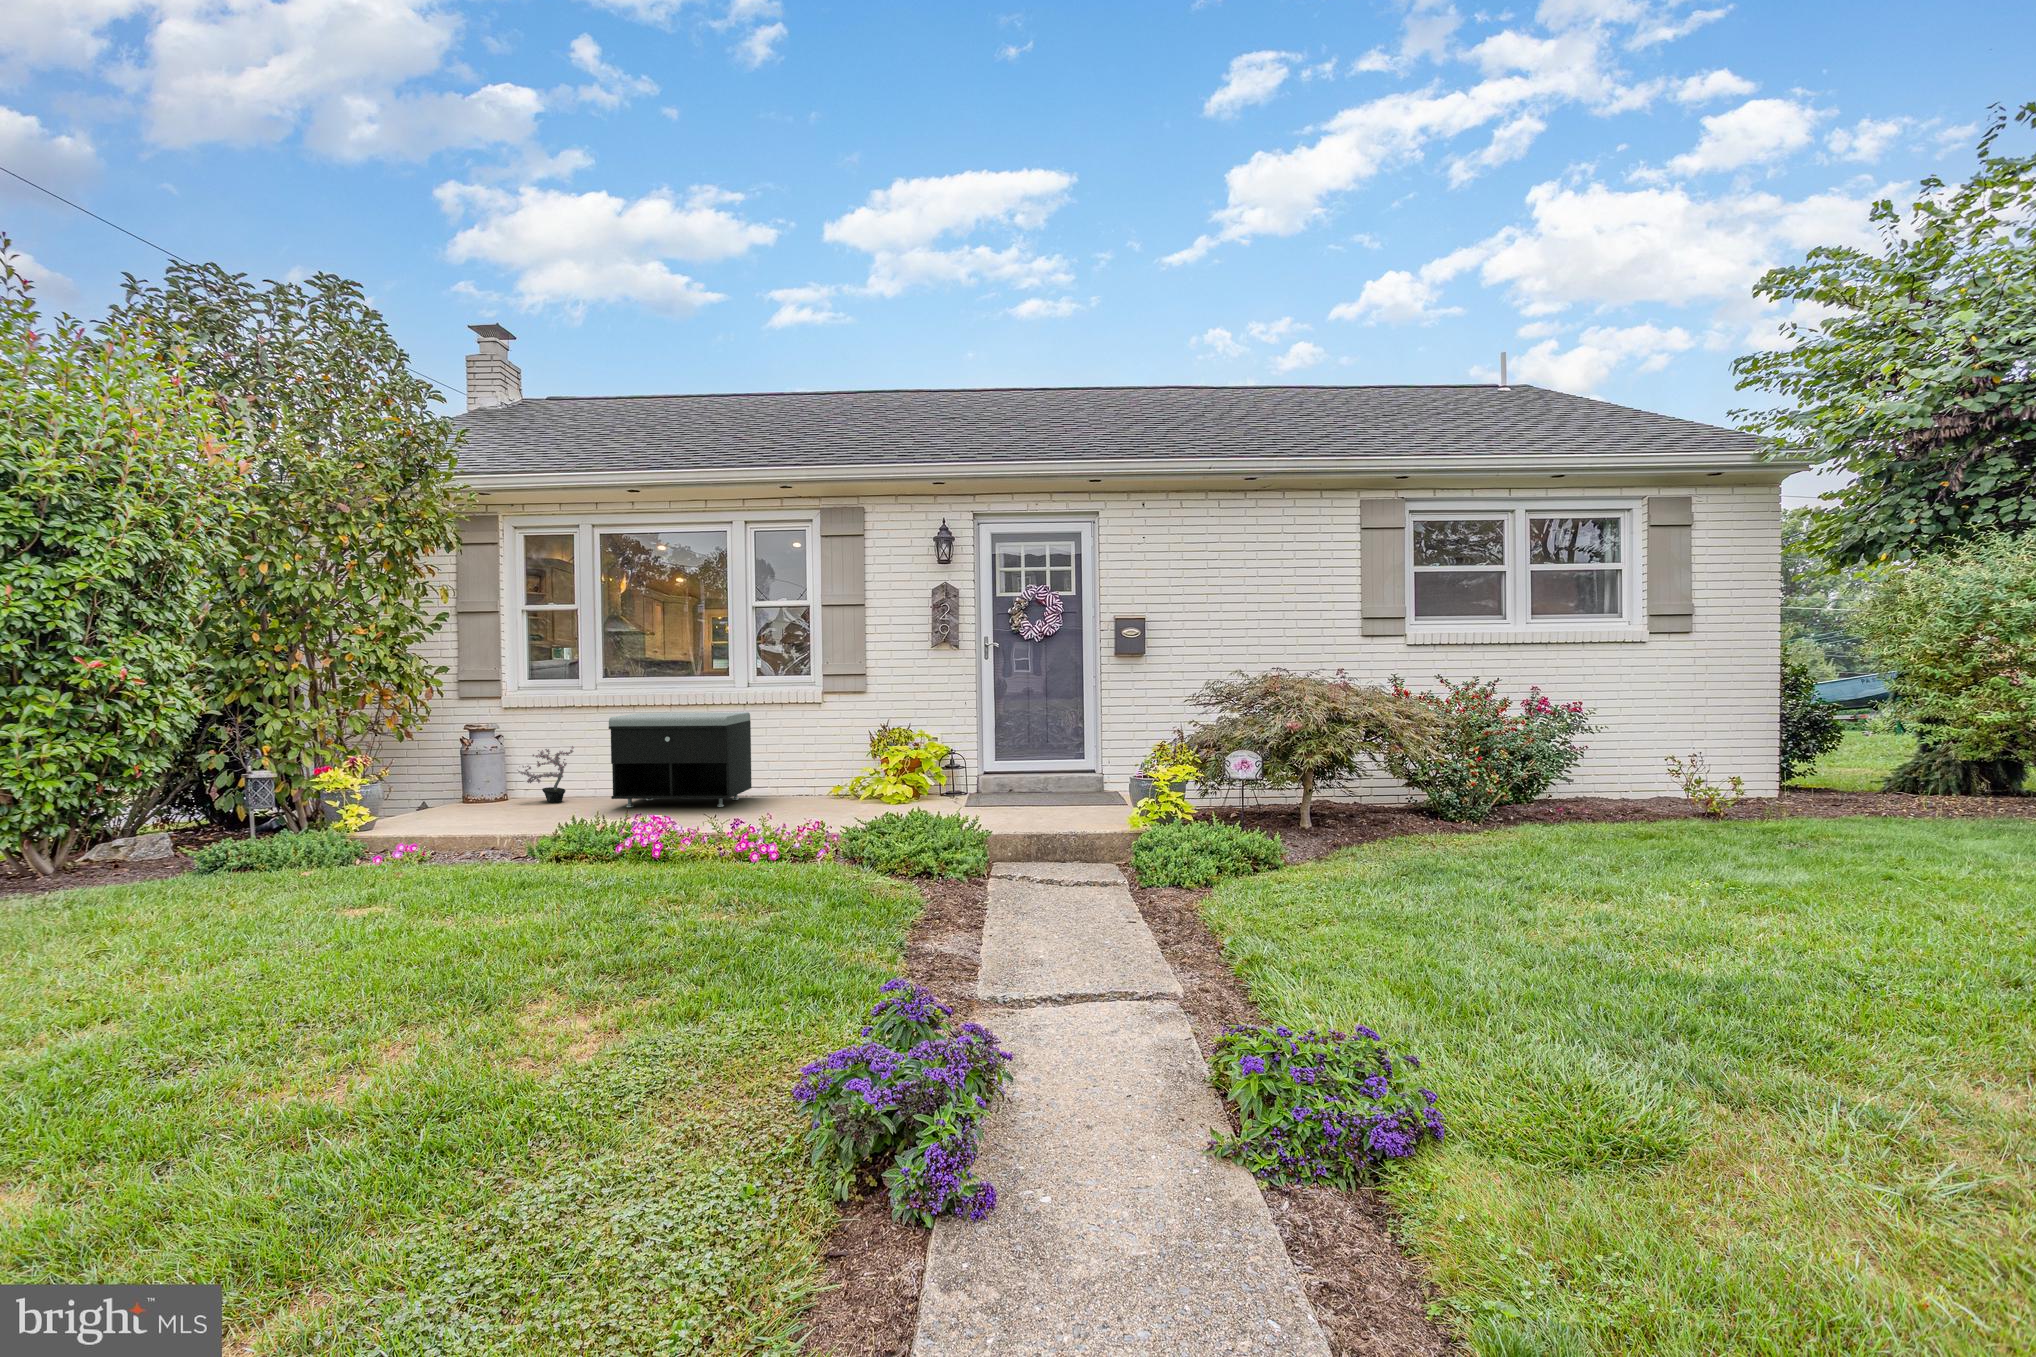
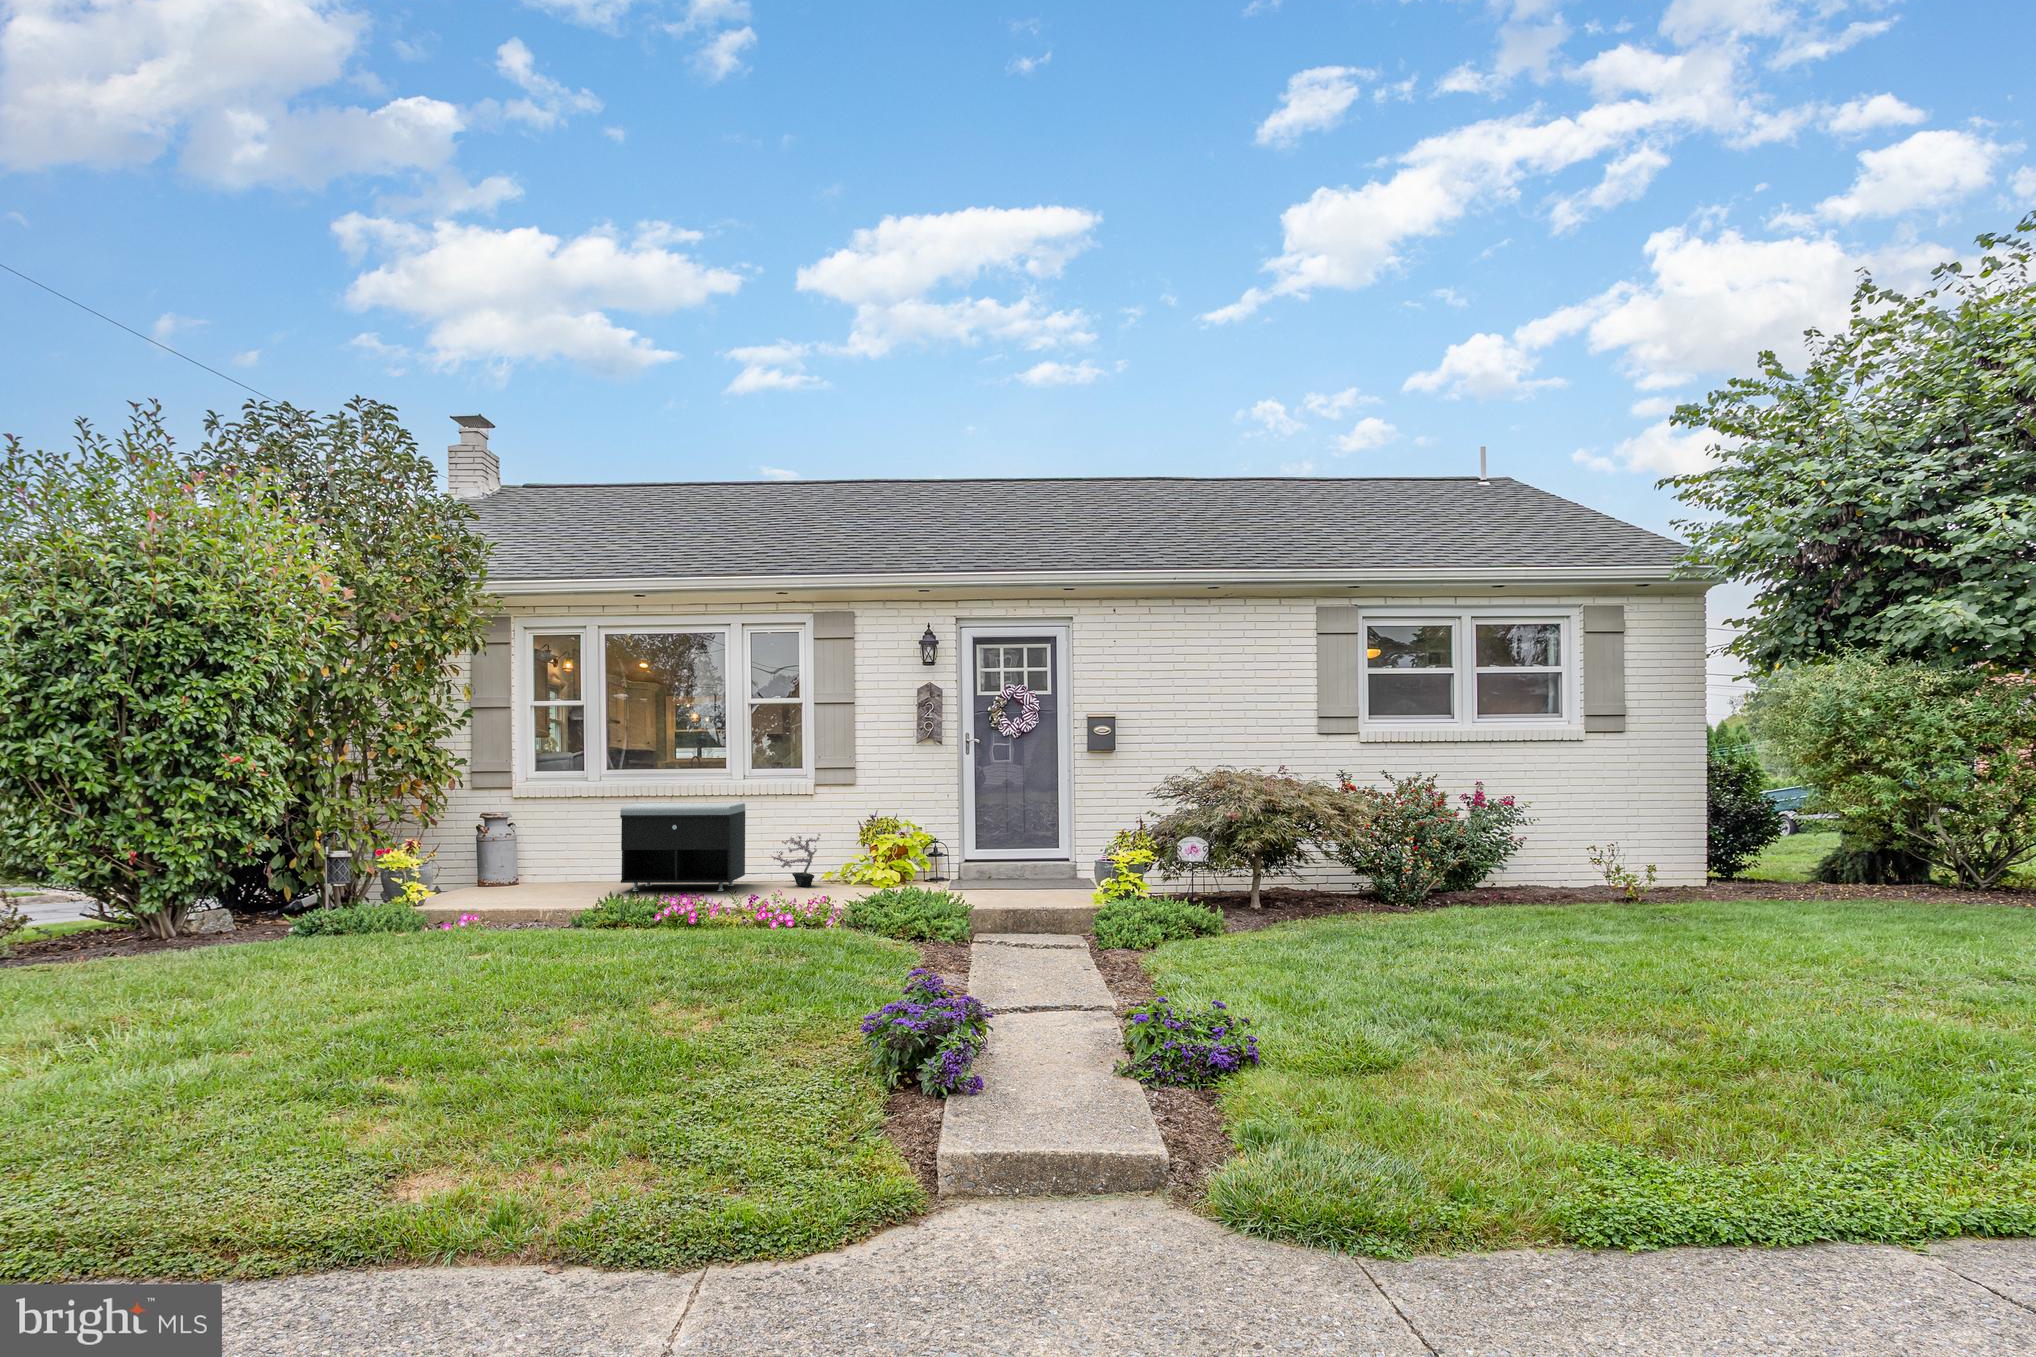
potted plant: present [518,746,574,803] -> present [772,834,821,887]

